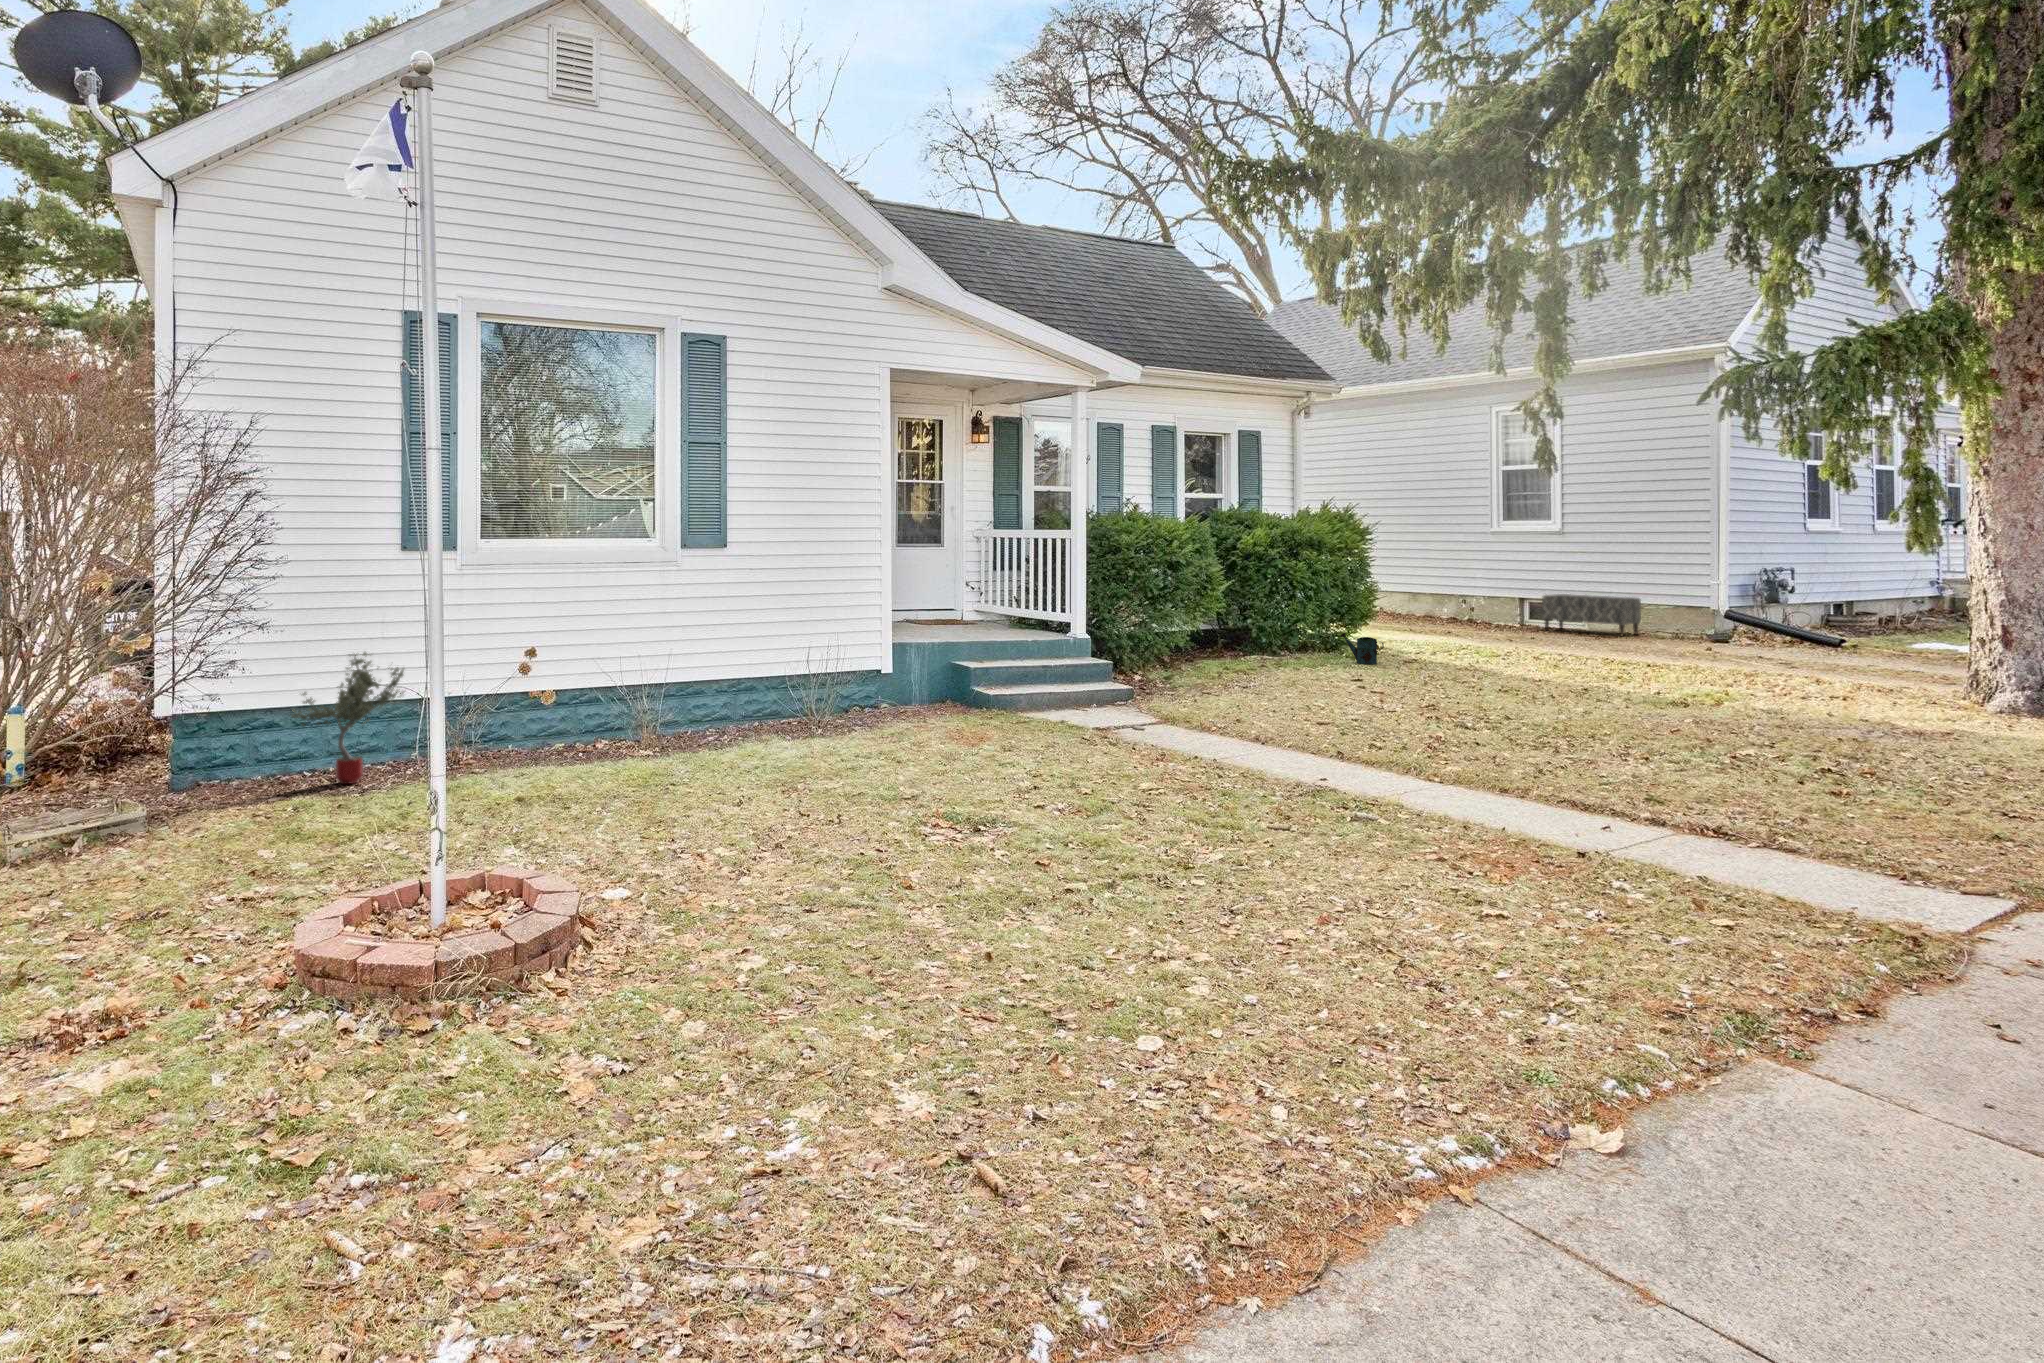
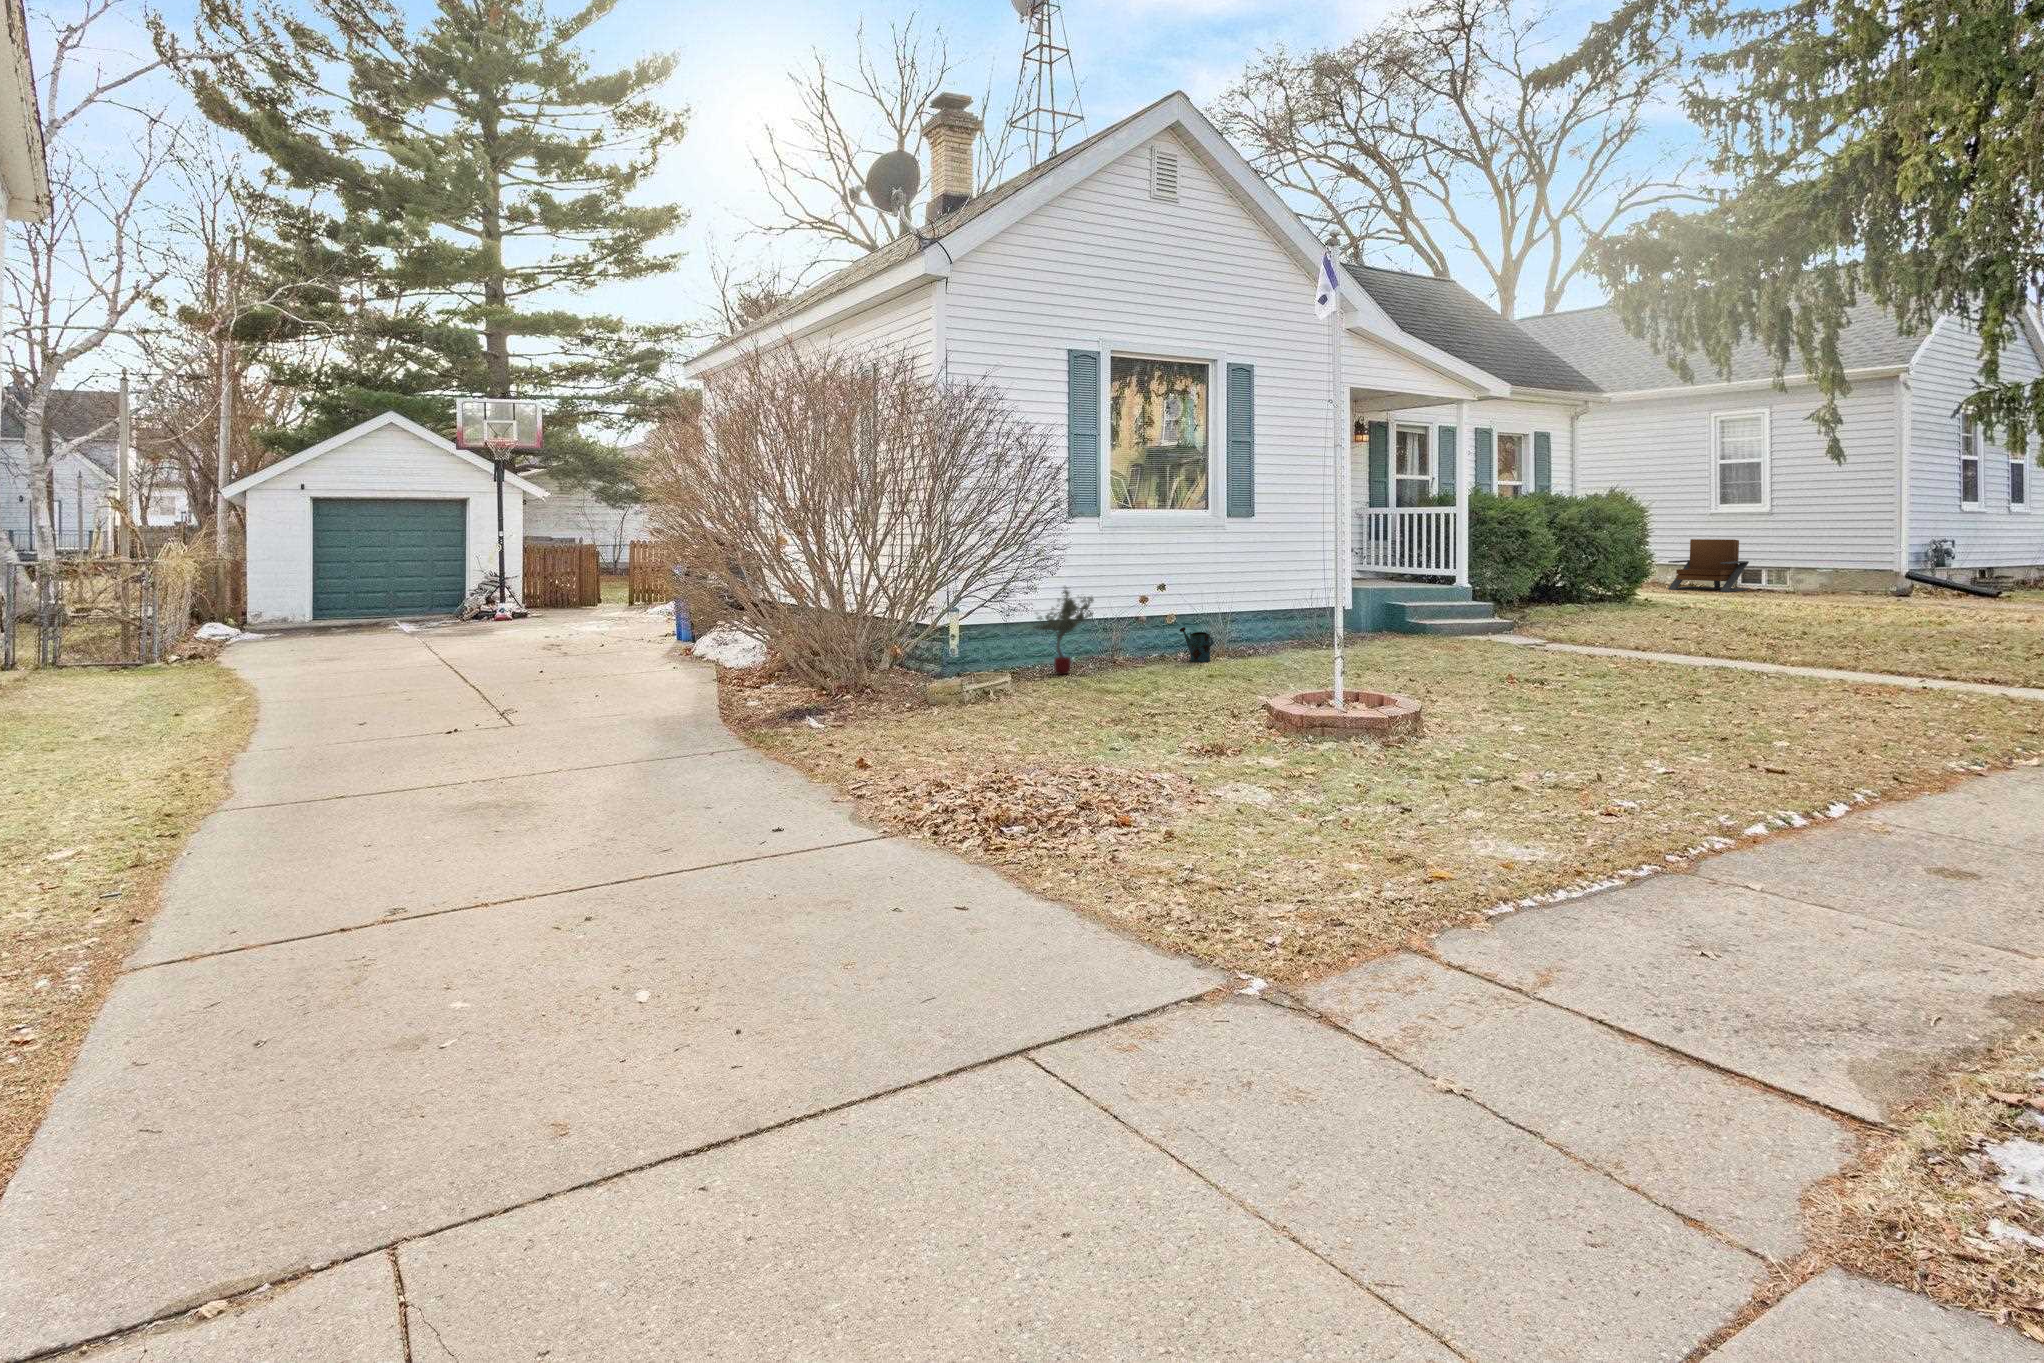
lounge chair: none [1438,564,1537,631] -> present [1668,539,1749,592]
bench: present [1542,594,1641,636] -> none [1755,562,1836,594]
watering can: present [1340,633,1384,664] -> present [1180,627,1213,662]

